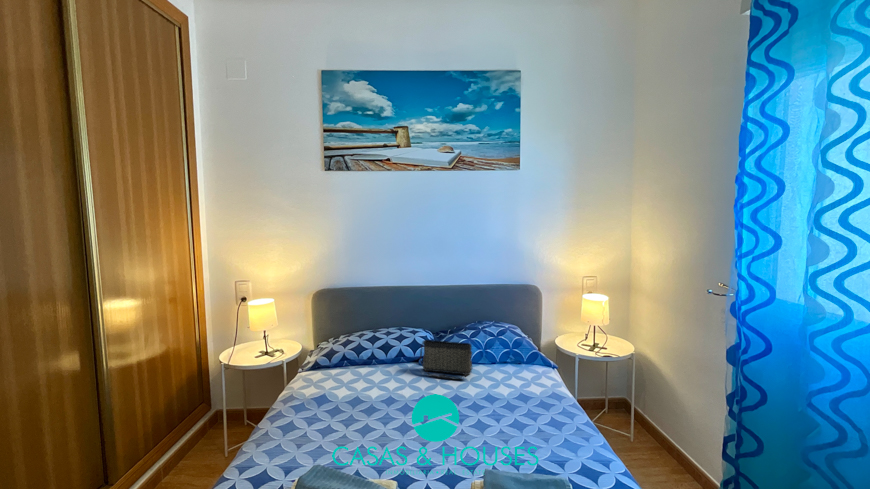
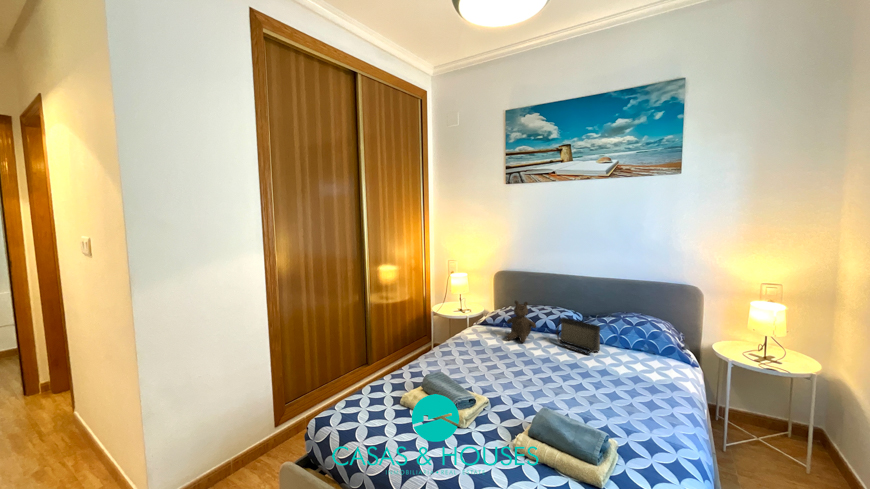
teddy bear: none [354,328,395,383] -> present [506,301,536,343]

